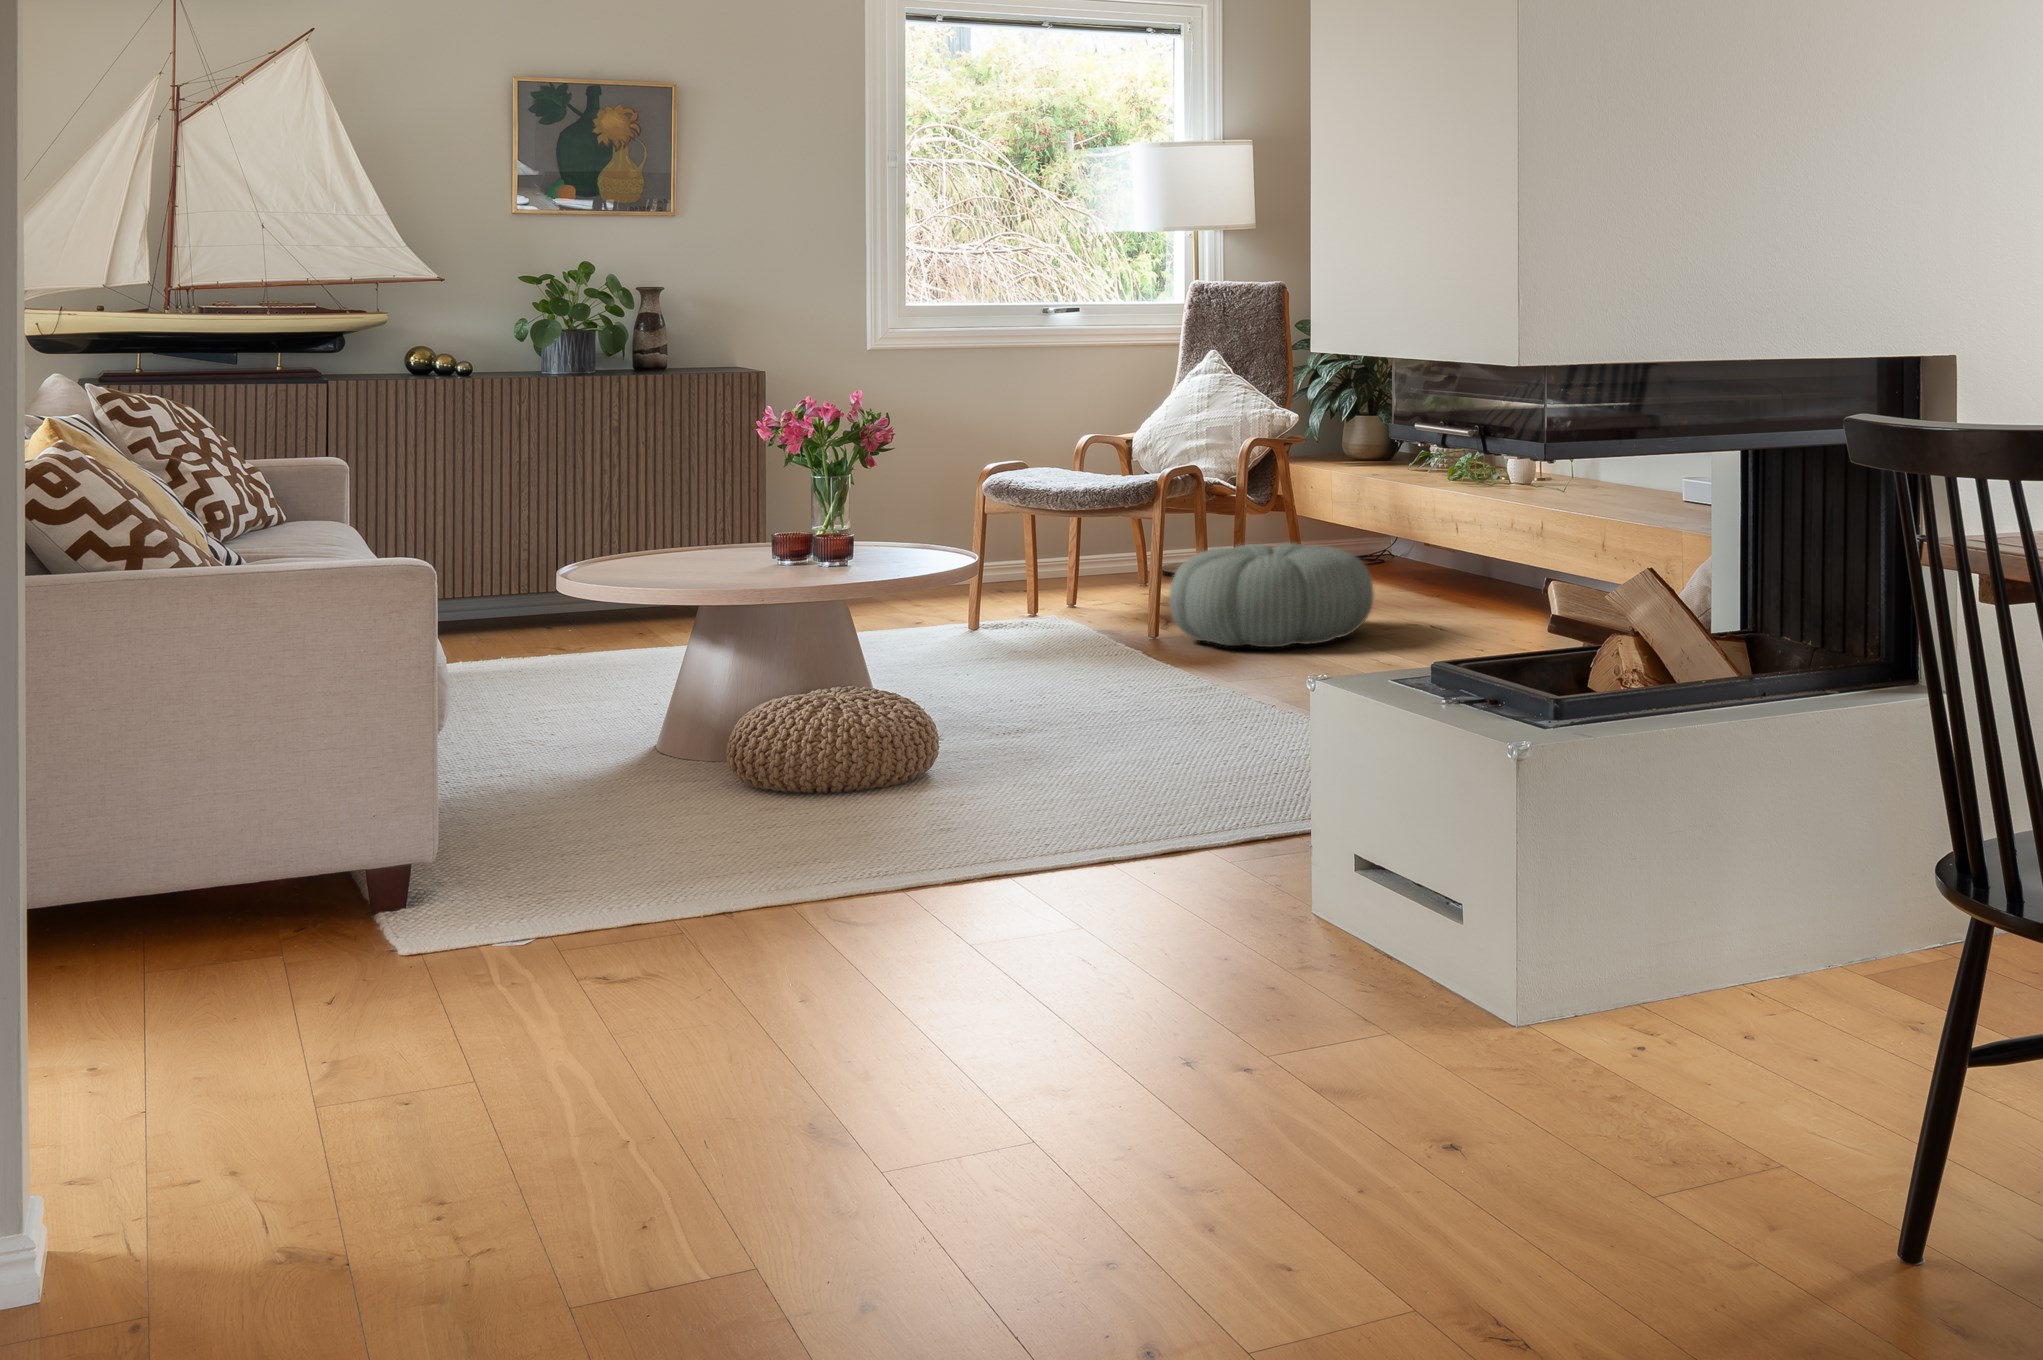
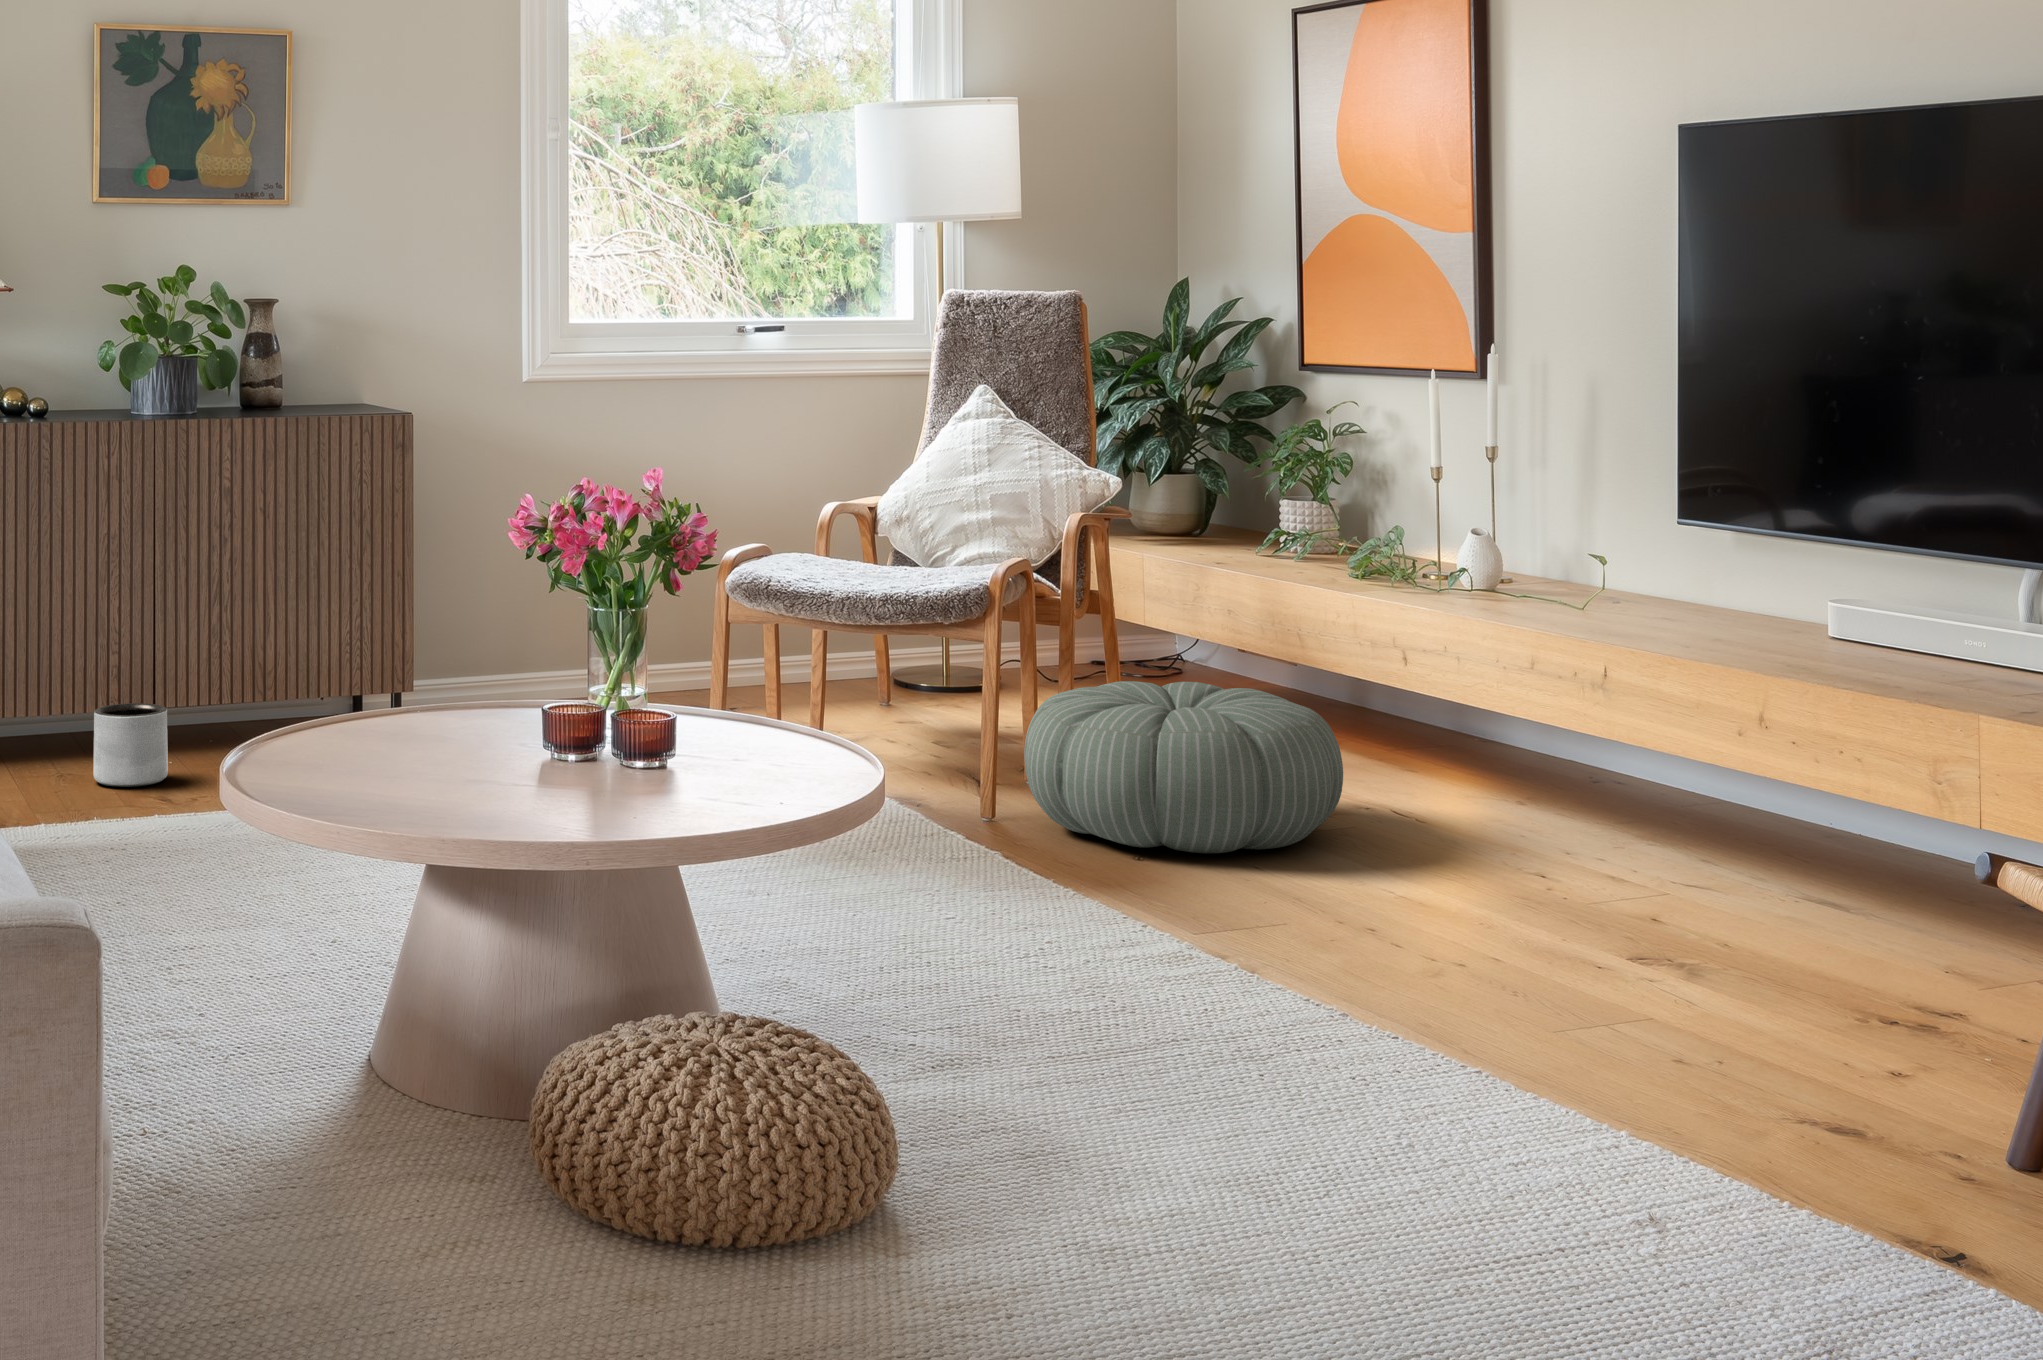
planter: none [506,585,566,643] -> present [93,703,168,787]

